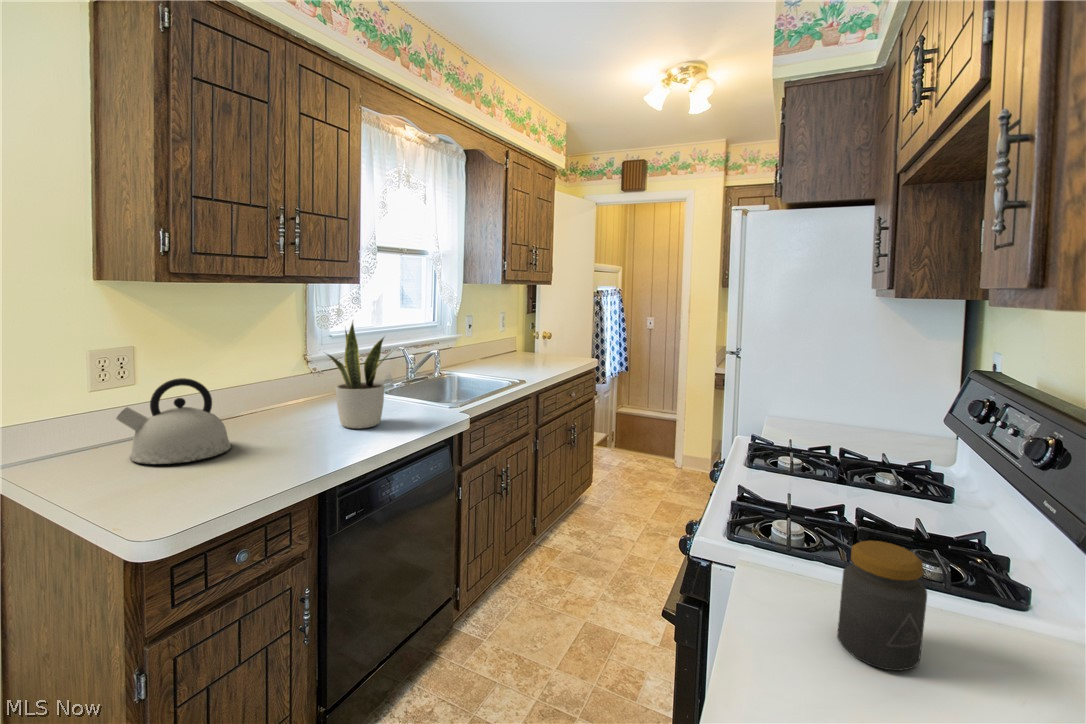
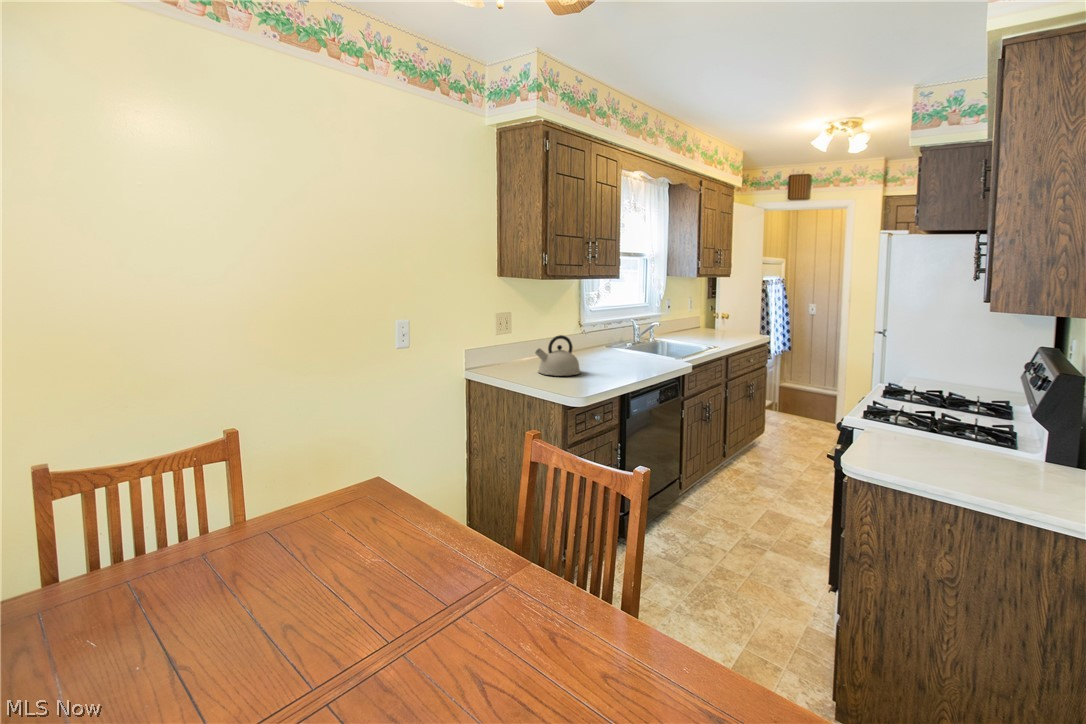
potted plant: present [327,322,389,428] -> none [614,305,659,367]
jar: present [837,541,927,671] -> none [900,401,939,449]

